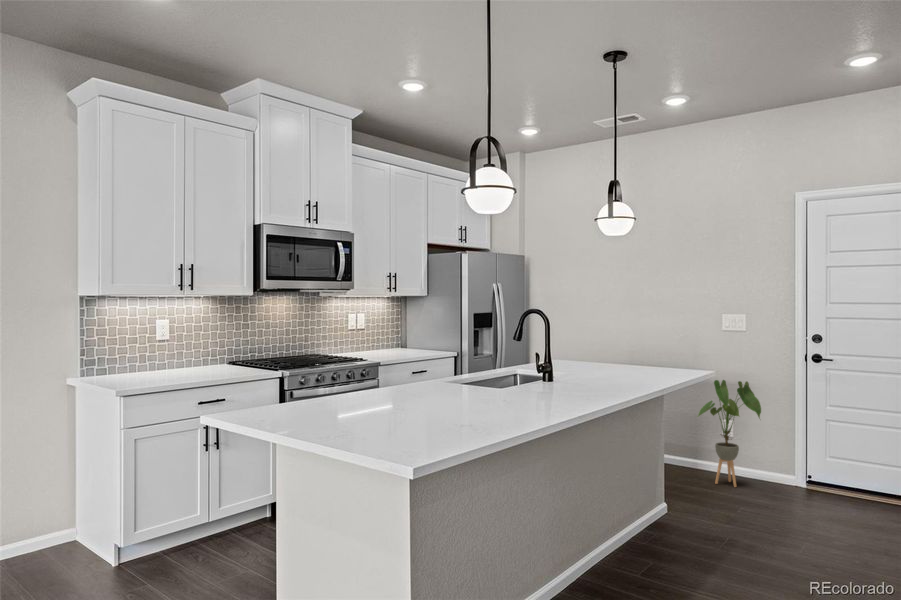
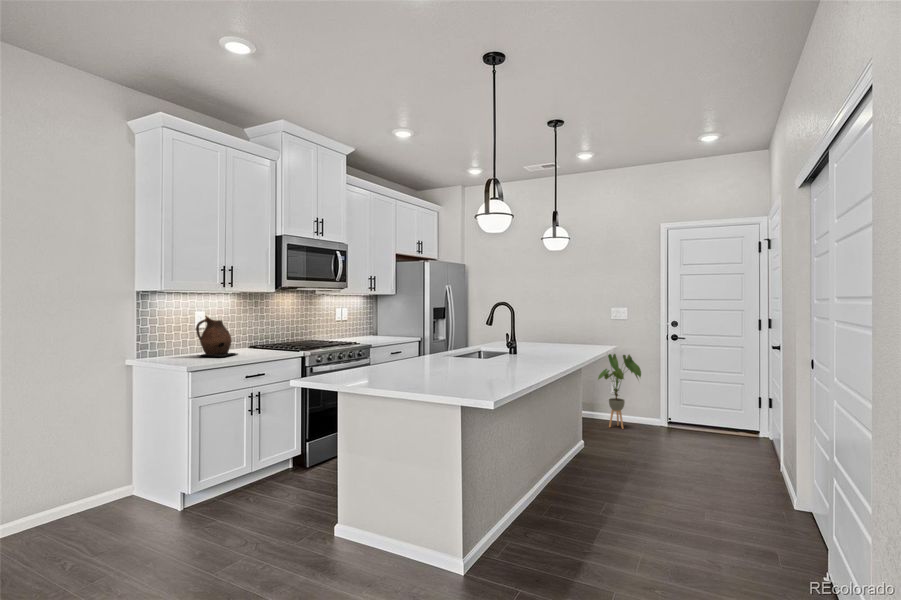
ceramic pitcher: none [148,326,200,377] -> present [196,316,237,357]

